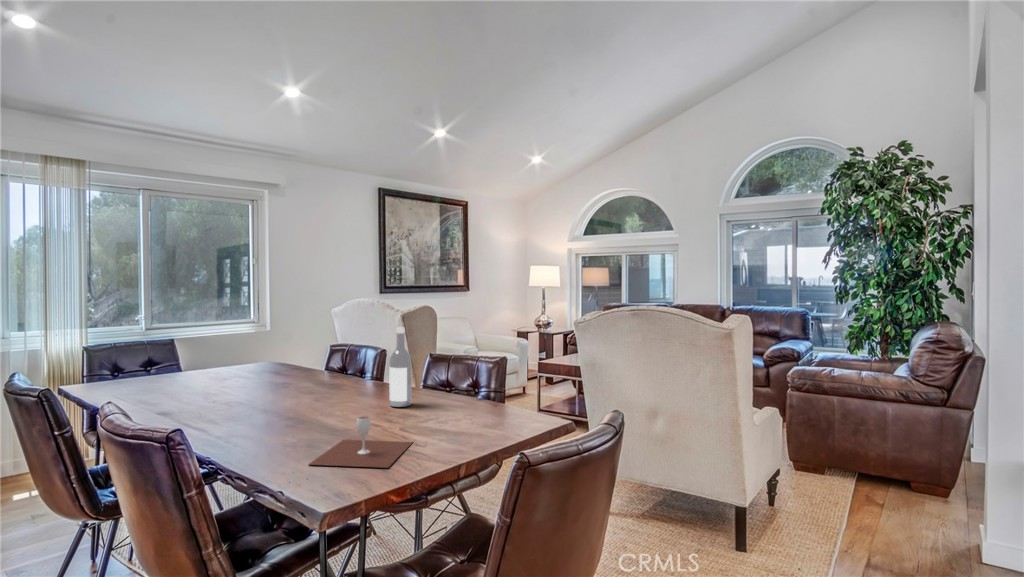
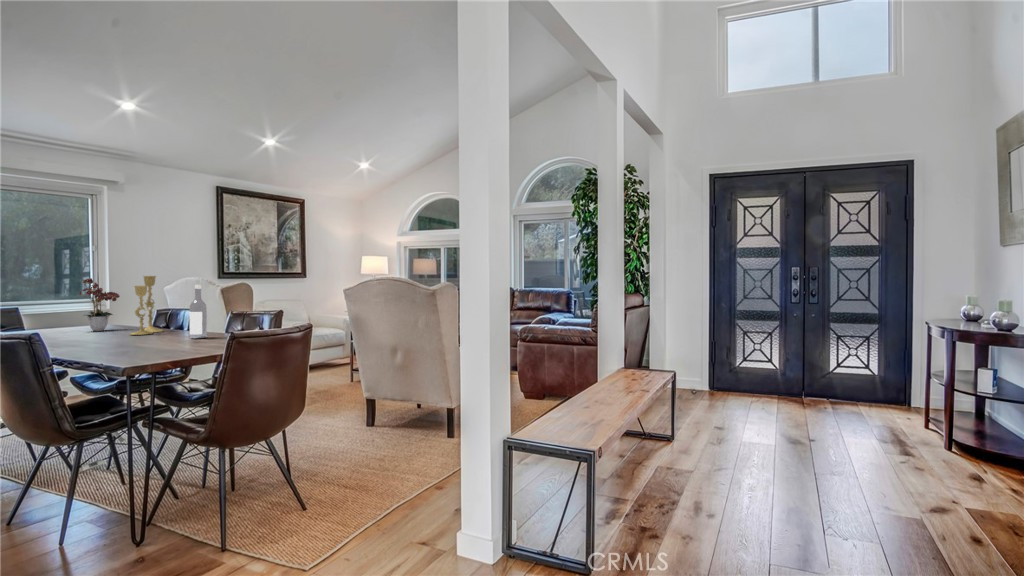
flower arrangement: none [244,306,296,378] -> present [79,278,120,331]
candlestick: none [308,307,346,392] -> present [131,276,163,335]
wine glass: present [309,416,412,468] -> none [117,330,194,356]

